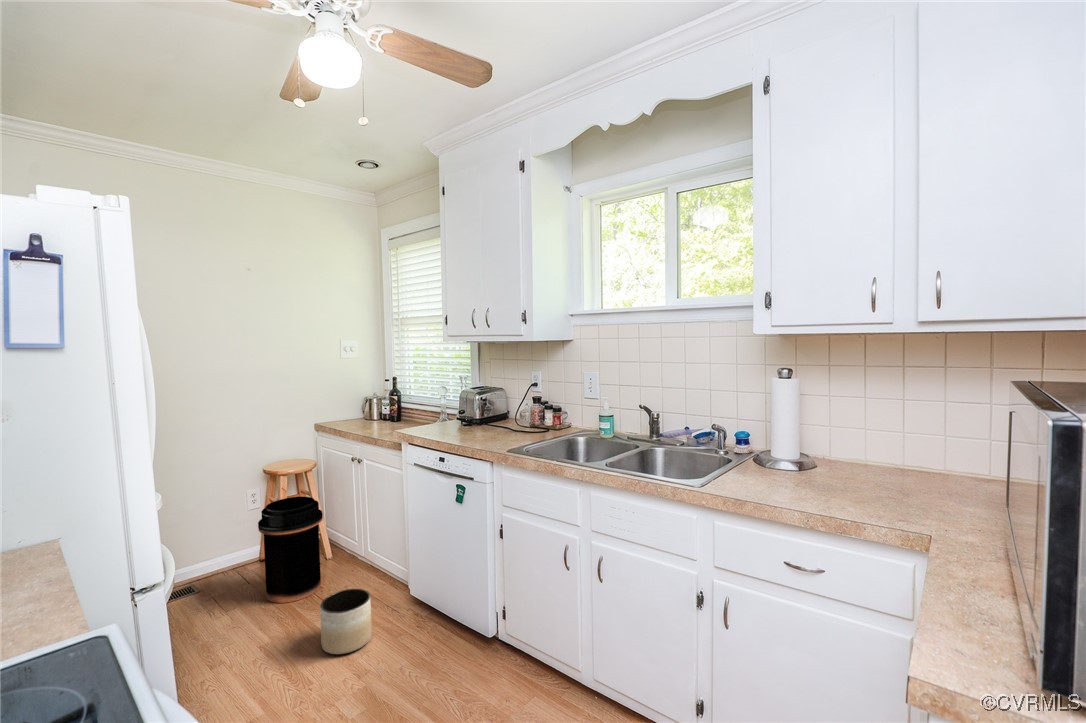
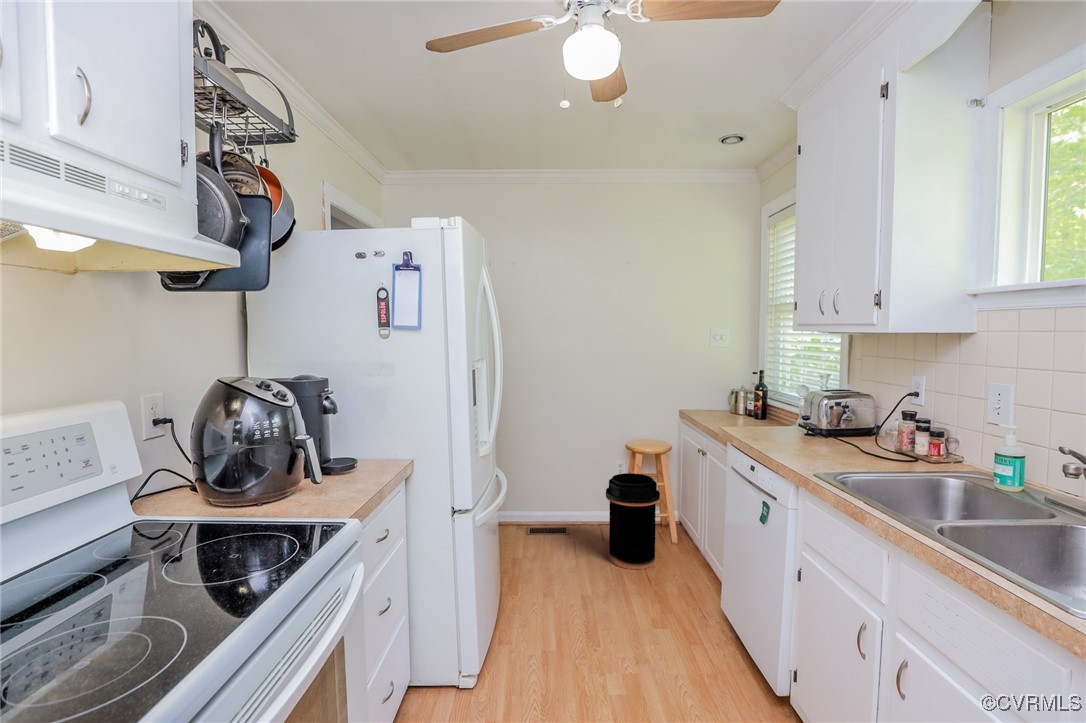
planter: present [320,589,372,654] -> none [620,573,667,636]

